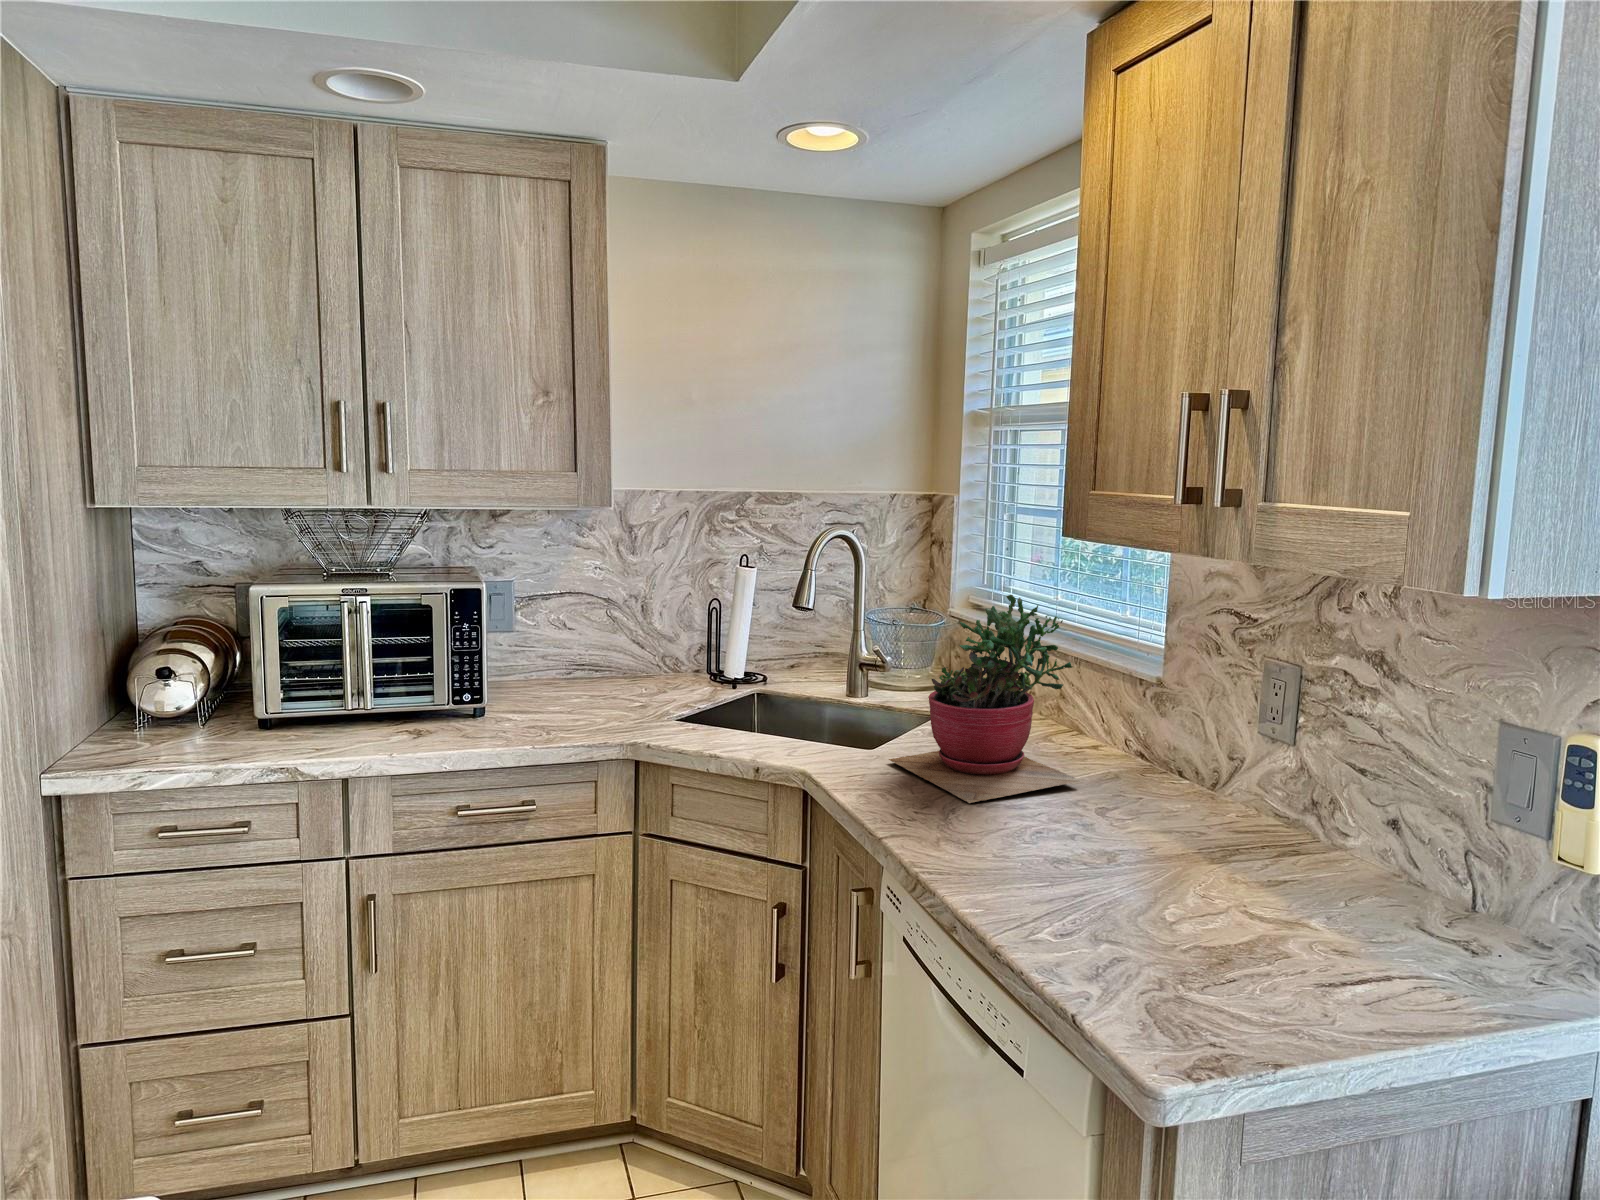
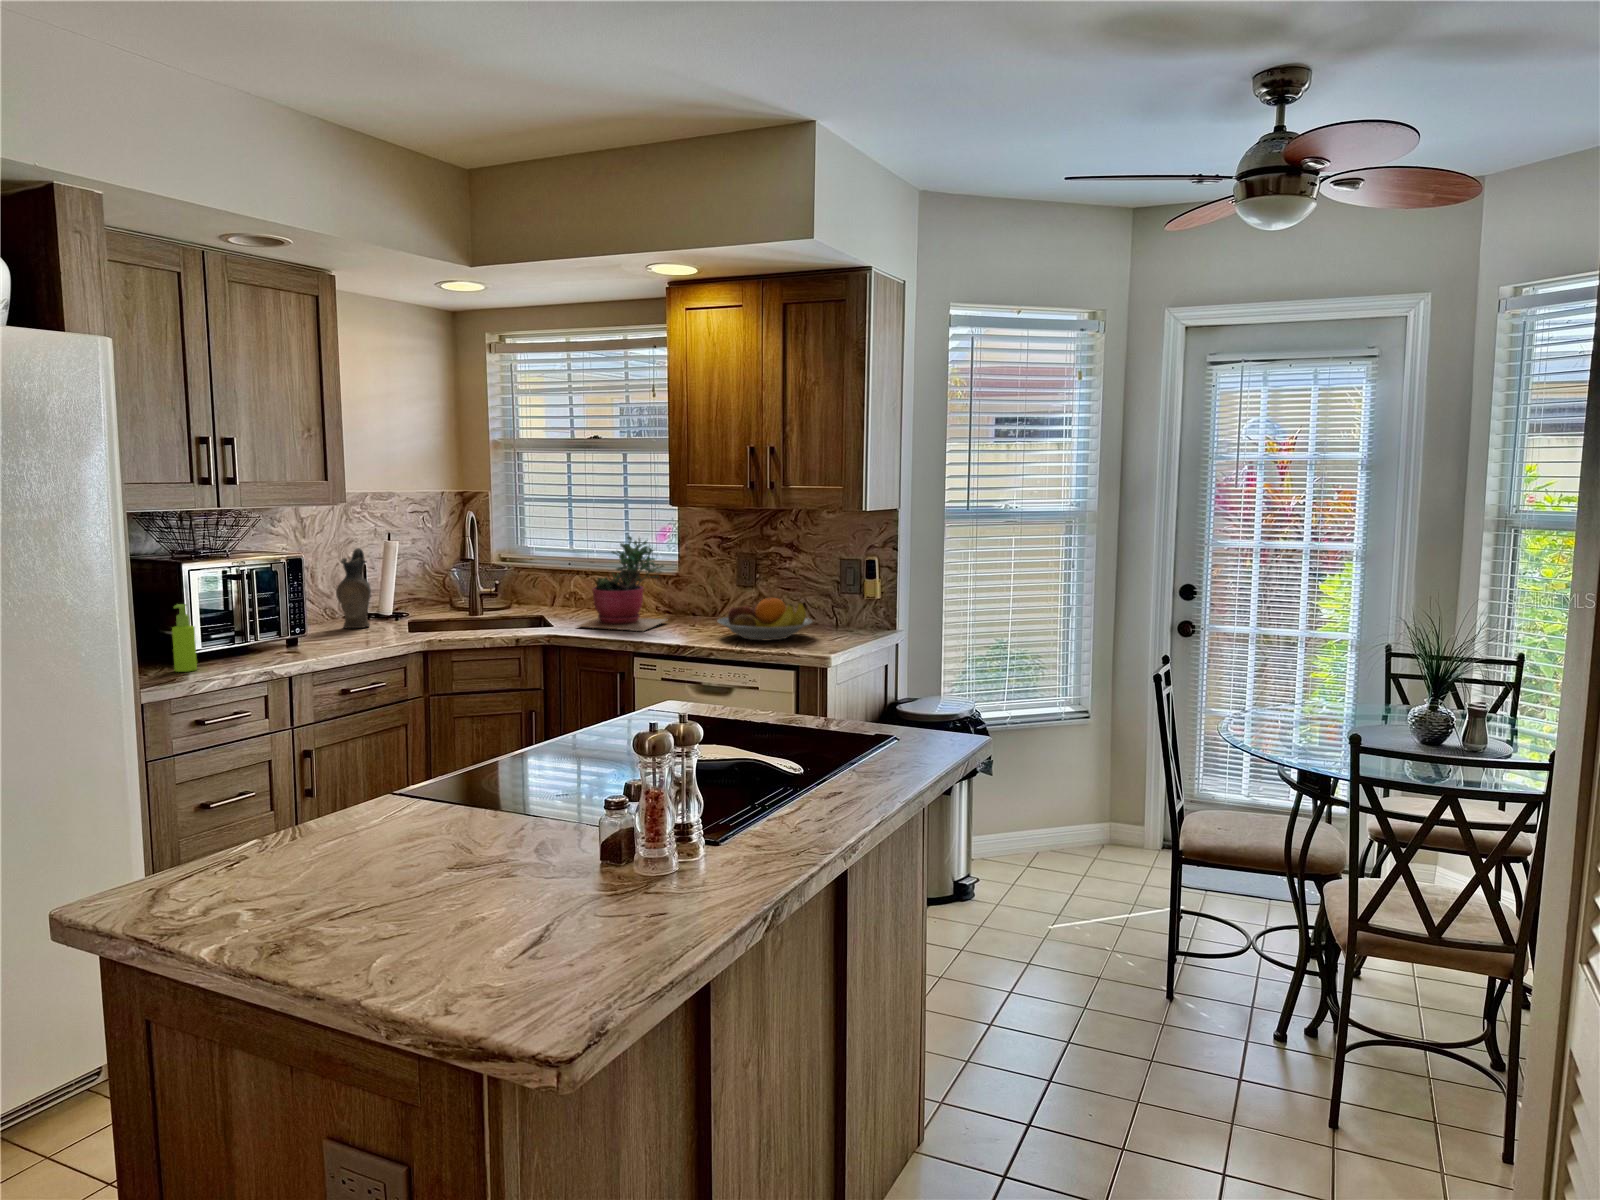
ceramic pitcher: none [618,575,677,696] -> present [336,548,371,628]
soap dispenser: none [227,643,269,740] -> present [172,604,197,672]
fruit bowl: none [1049,790,1323,928] -> present [718,598,812,640]

